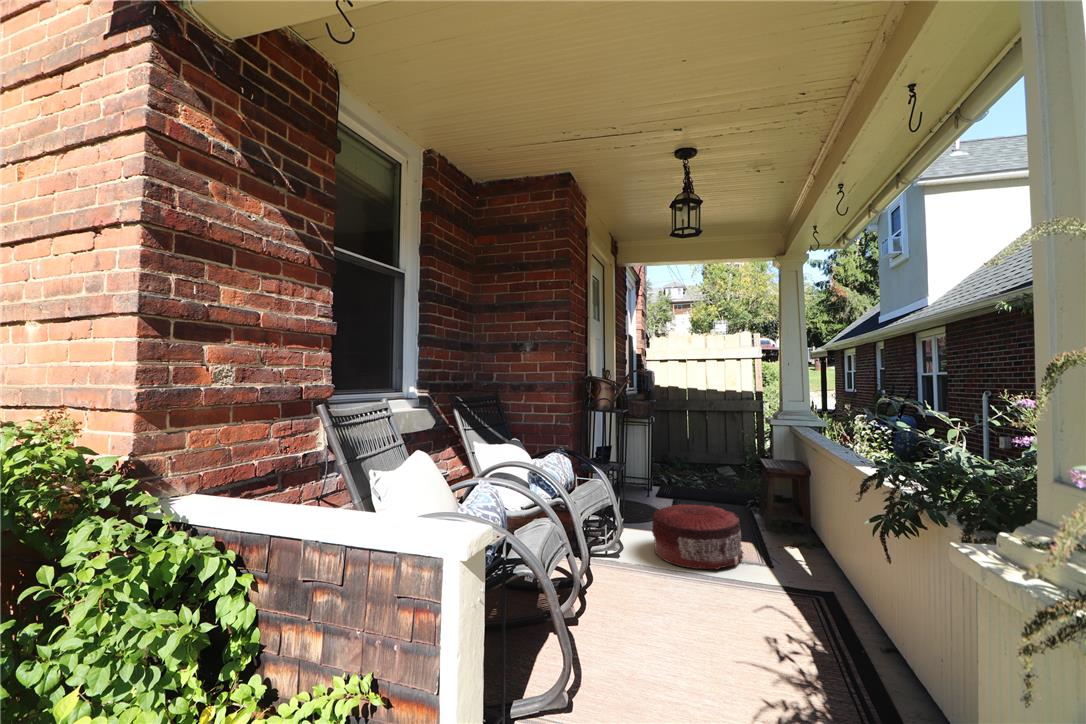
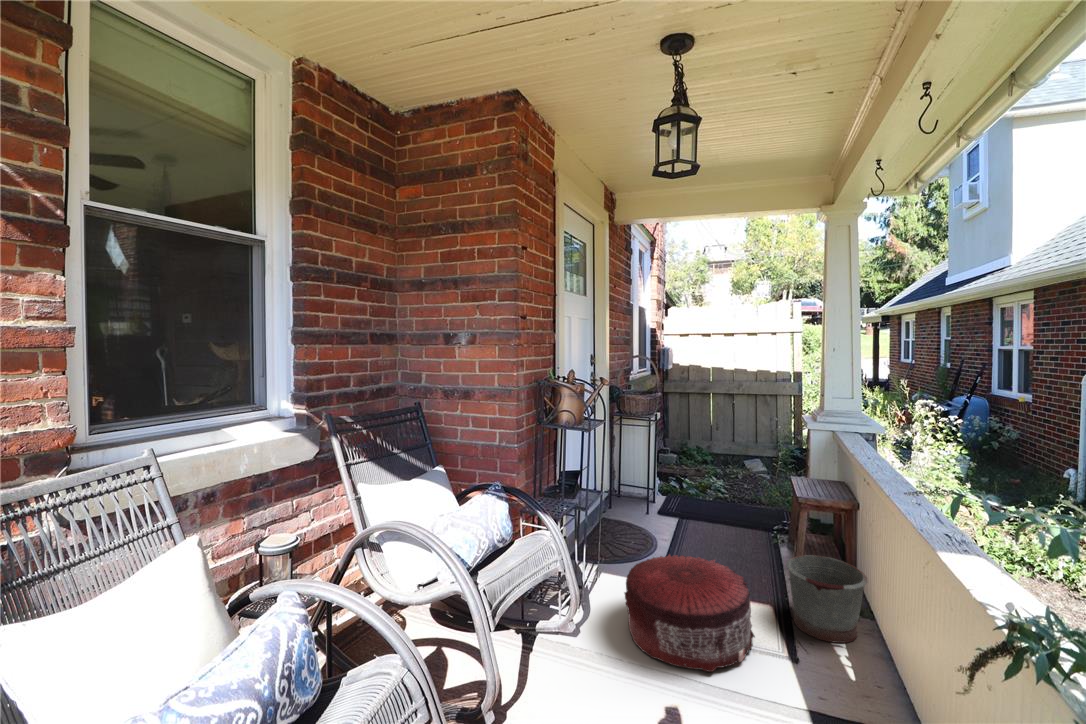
bucket: none [763,503,818,557] -> present [786,555,868,643]

